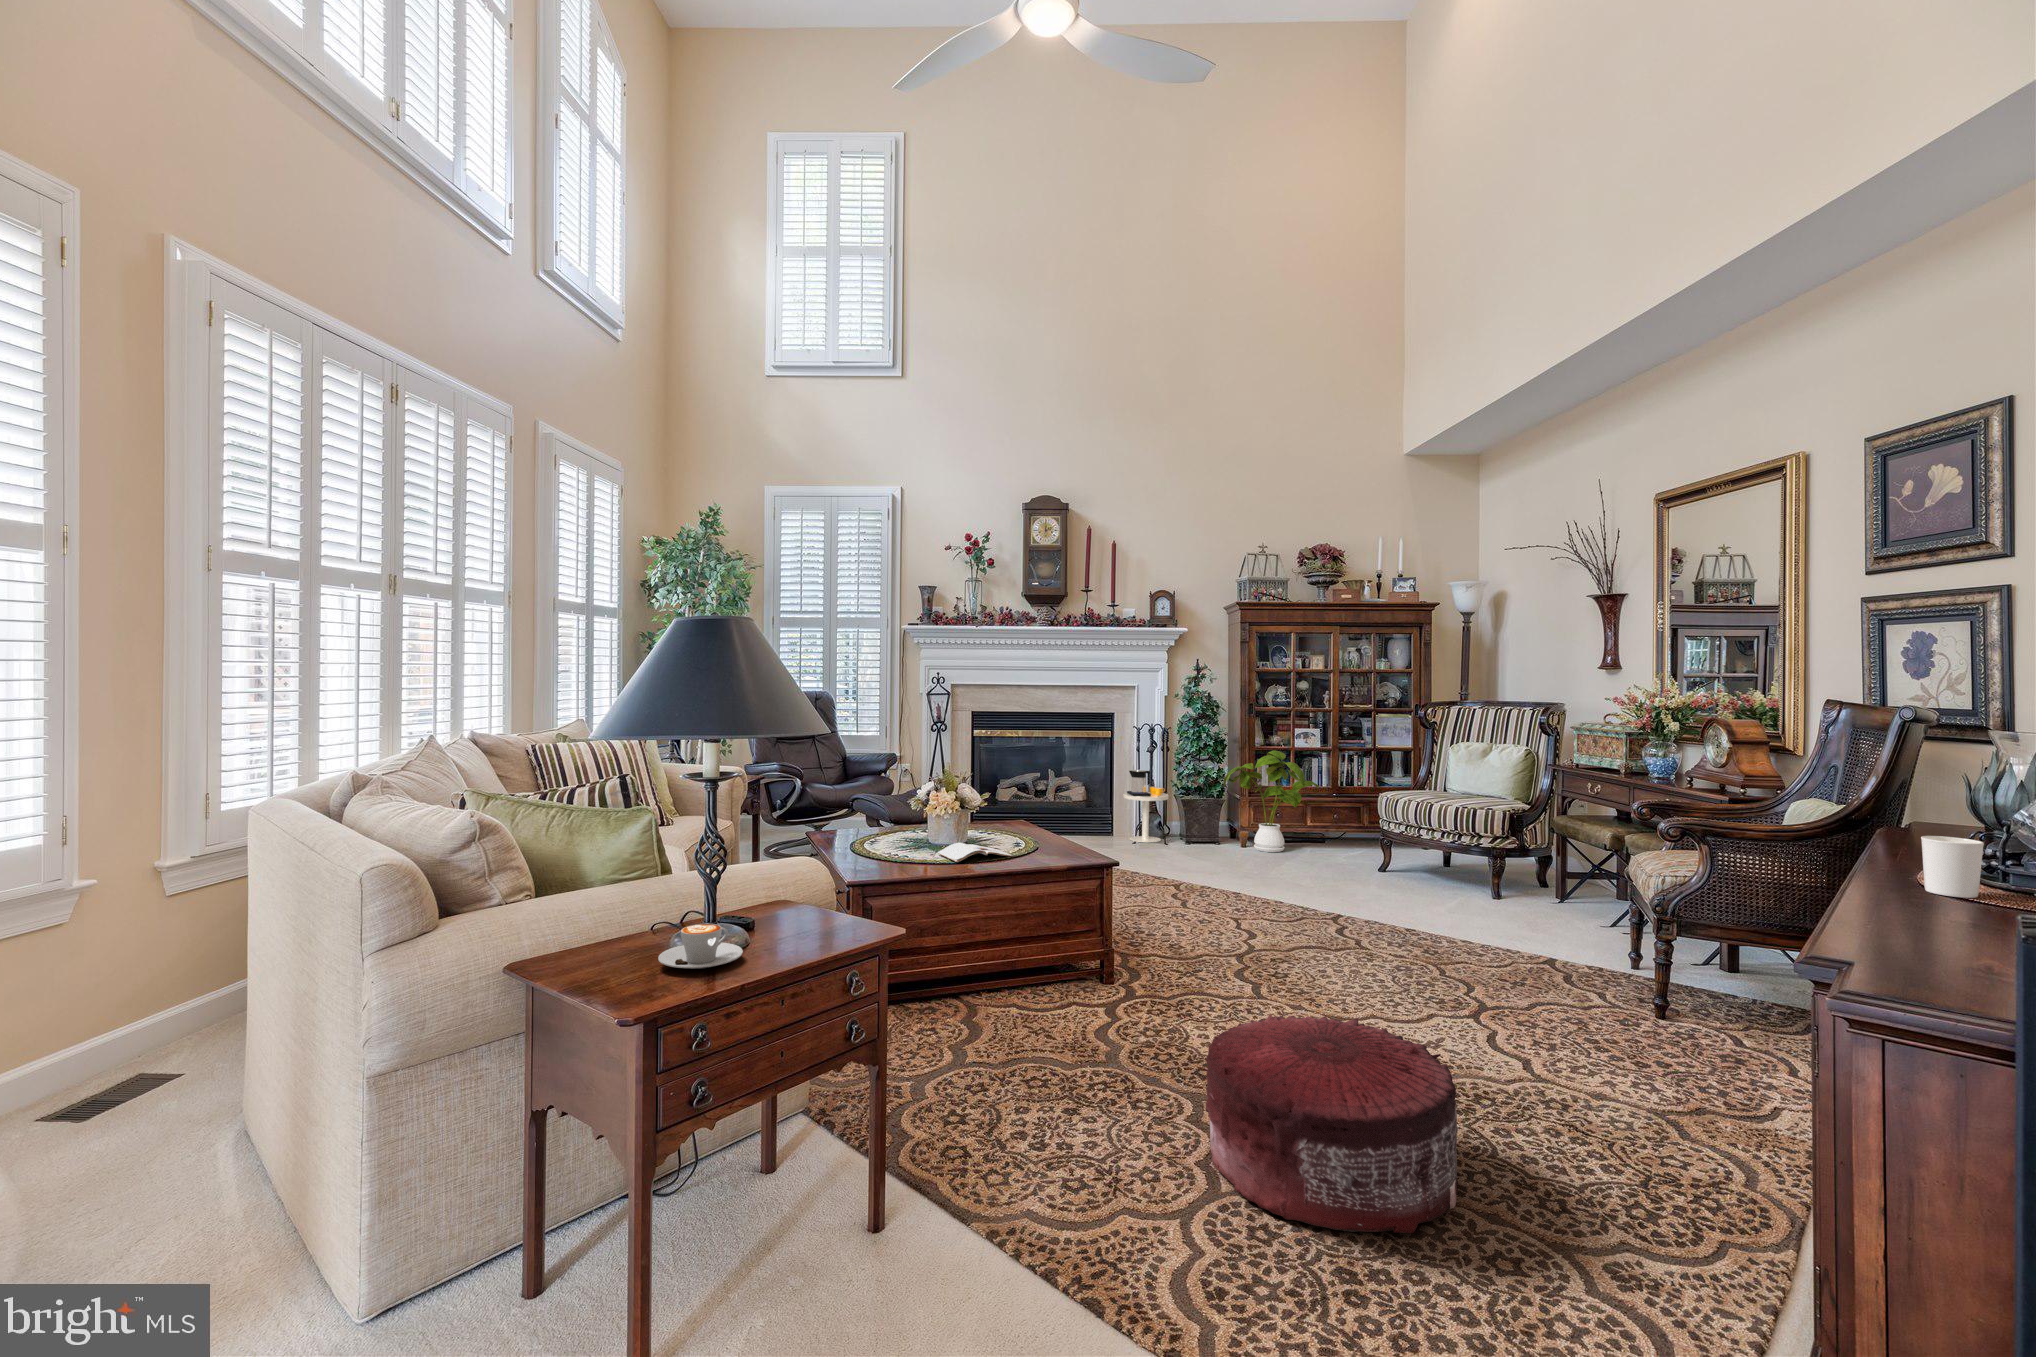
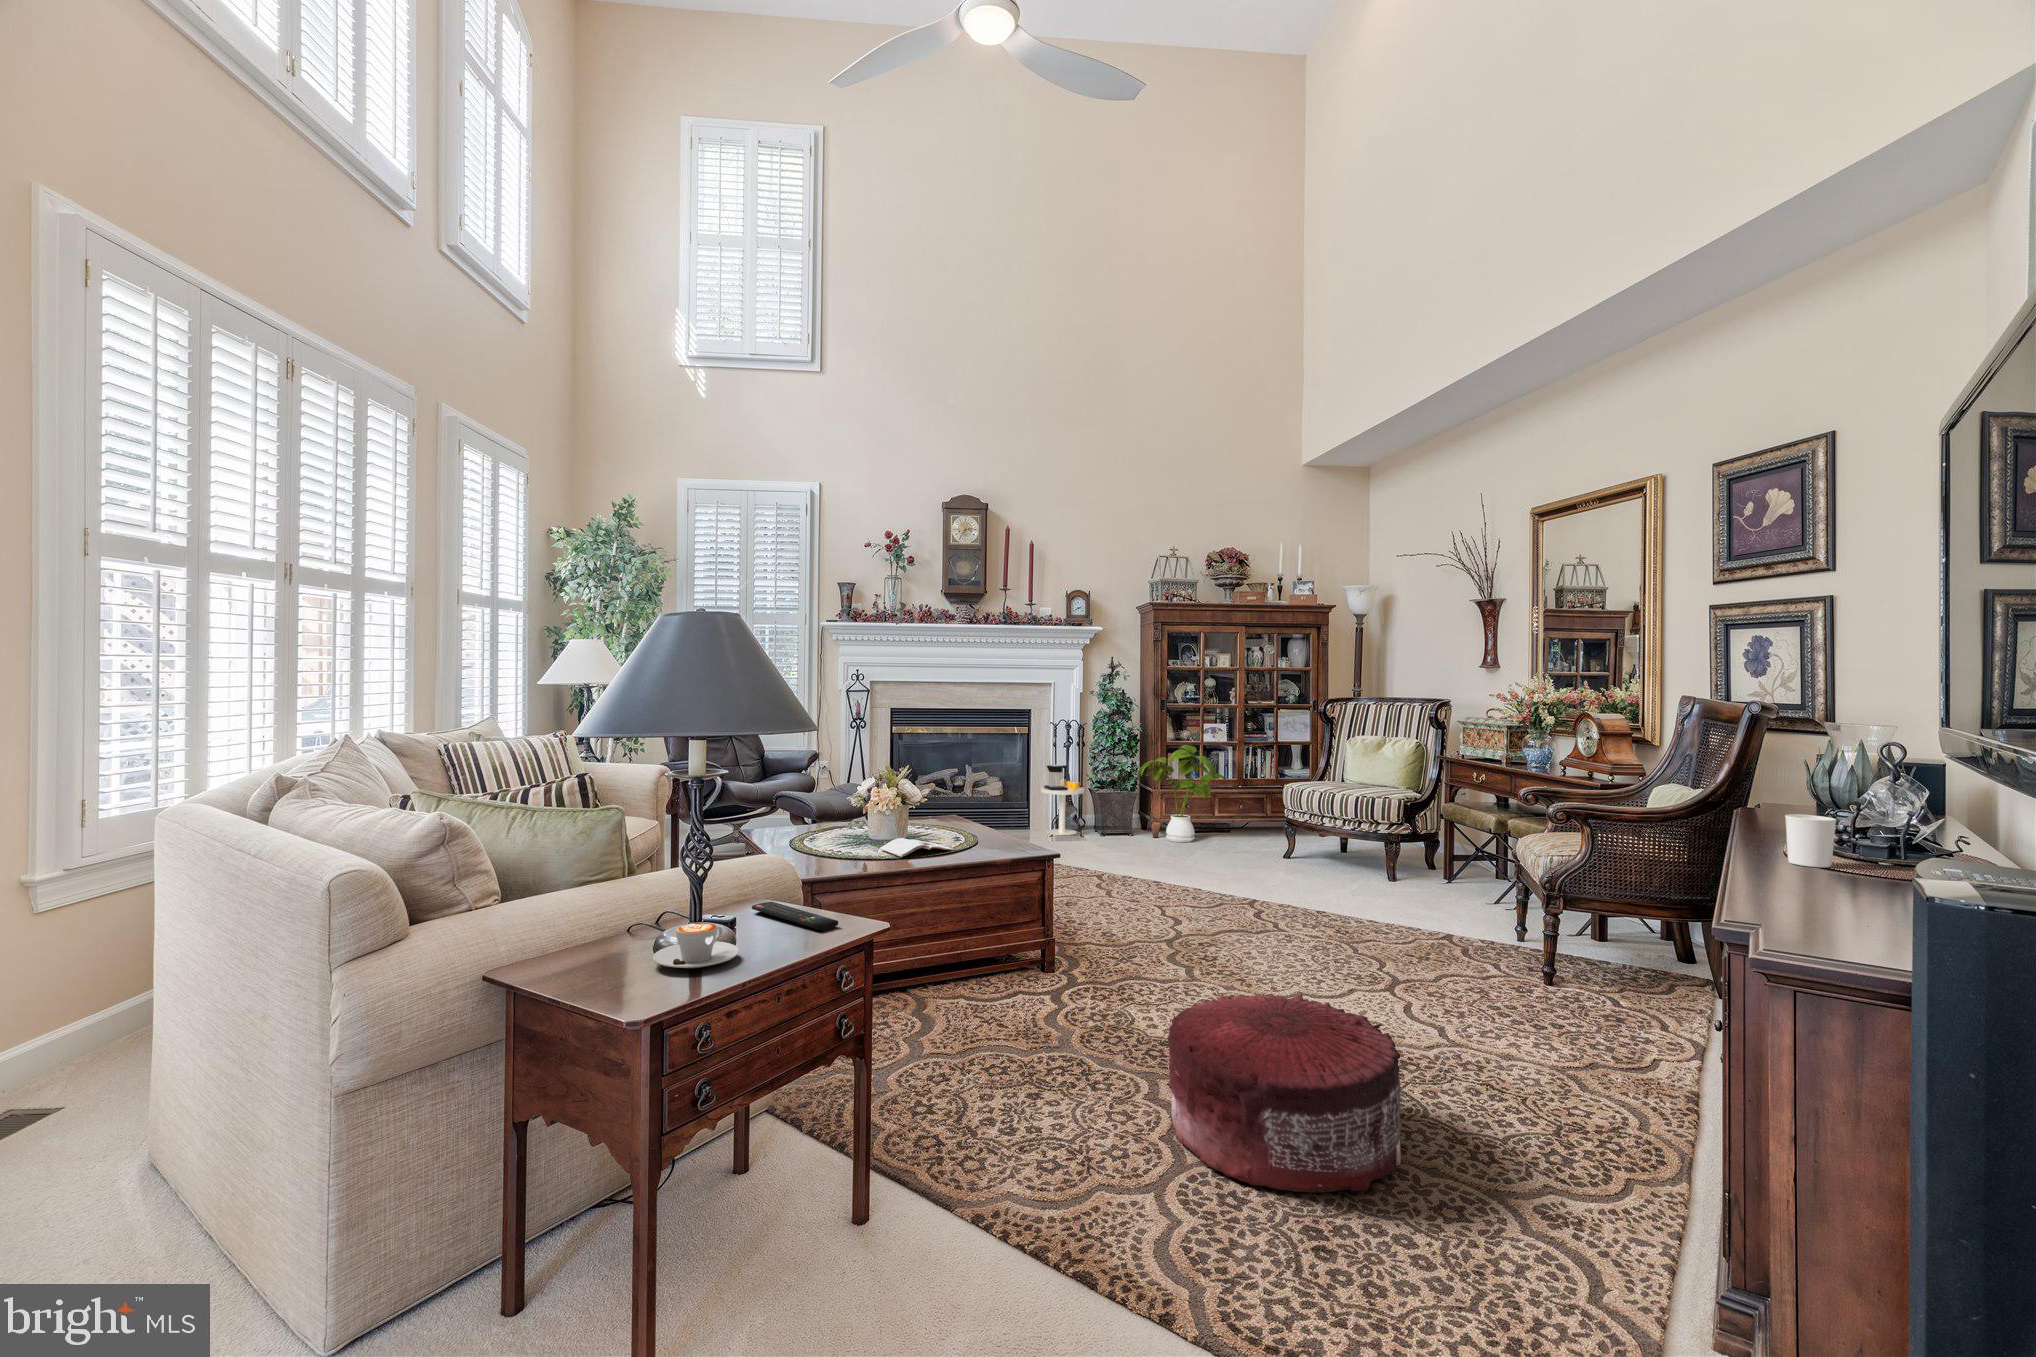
remote control: none [772,904,850,936] -> present [752,902,838,931]

